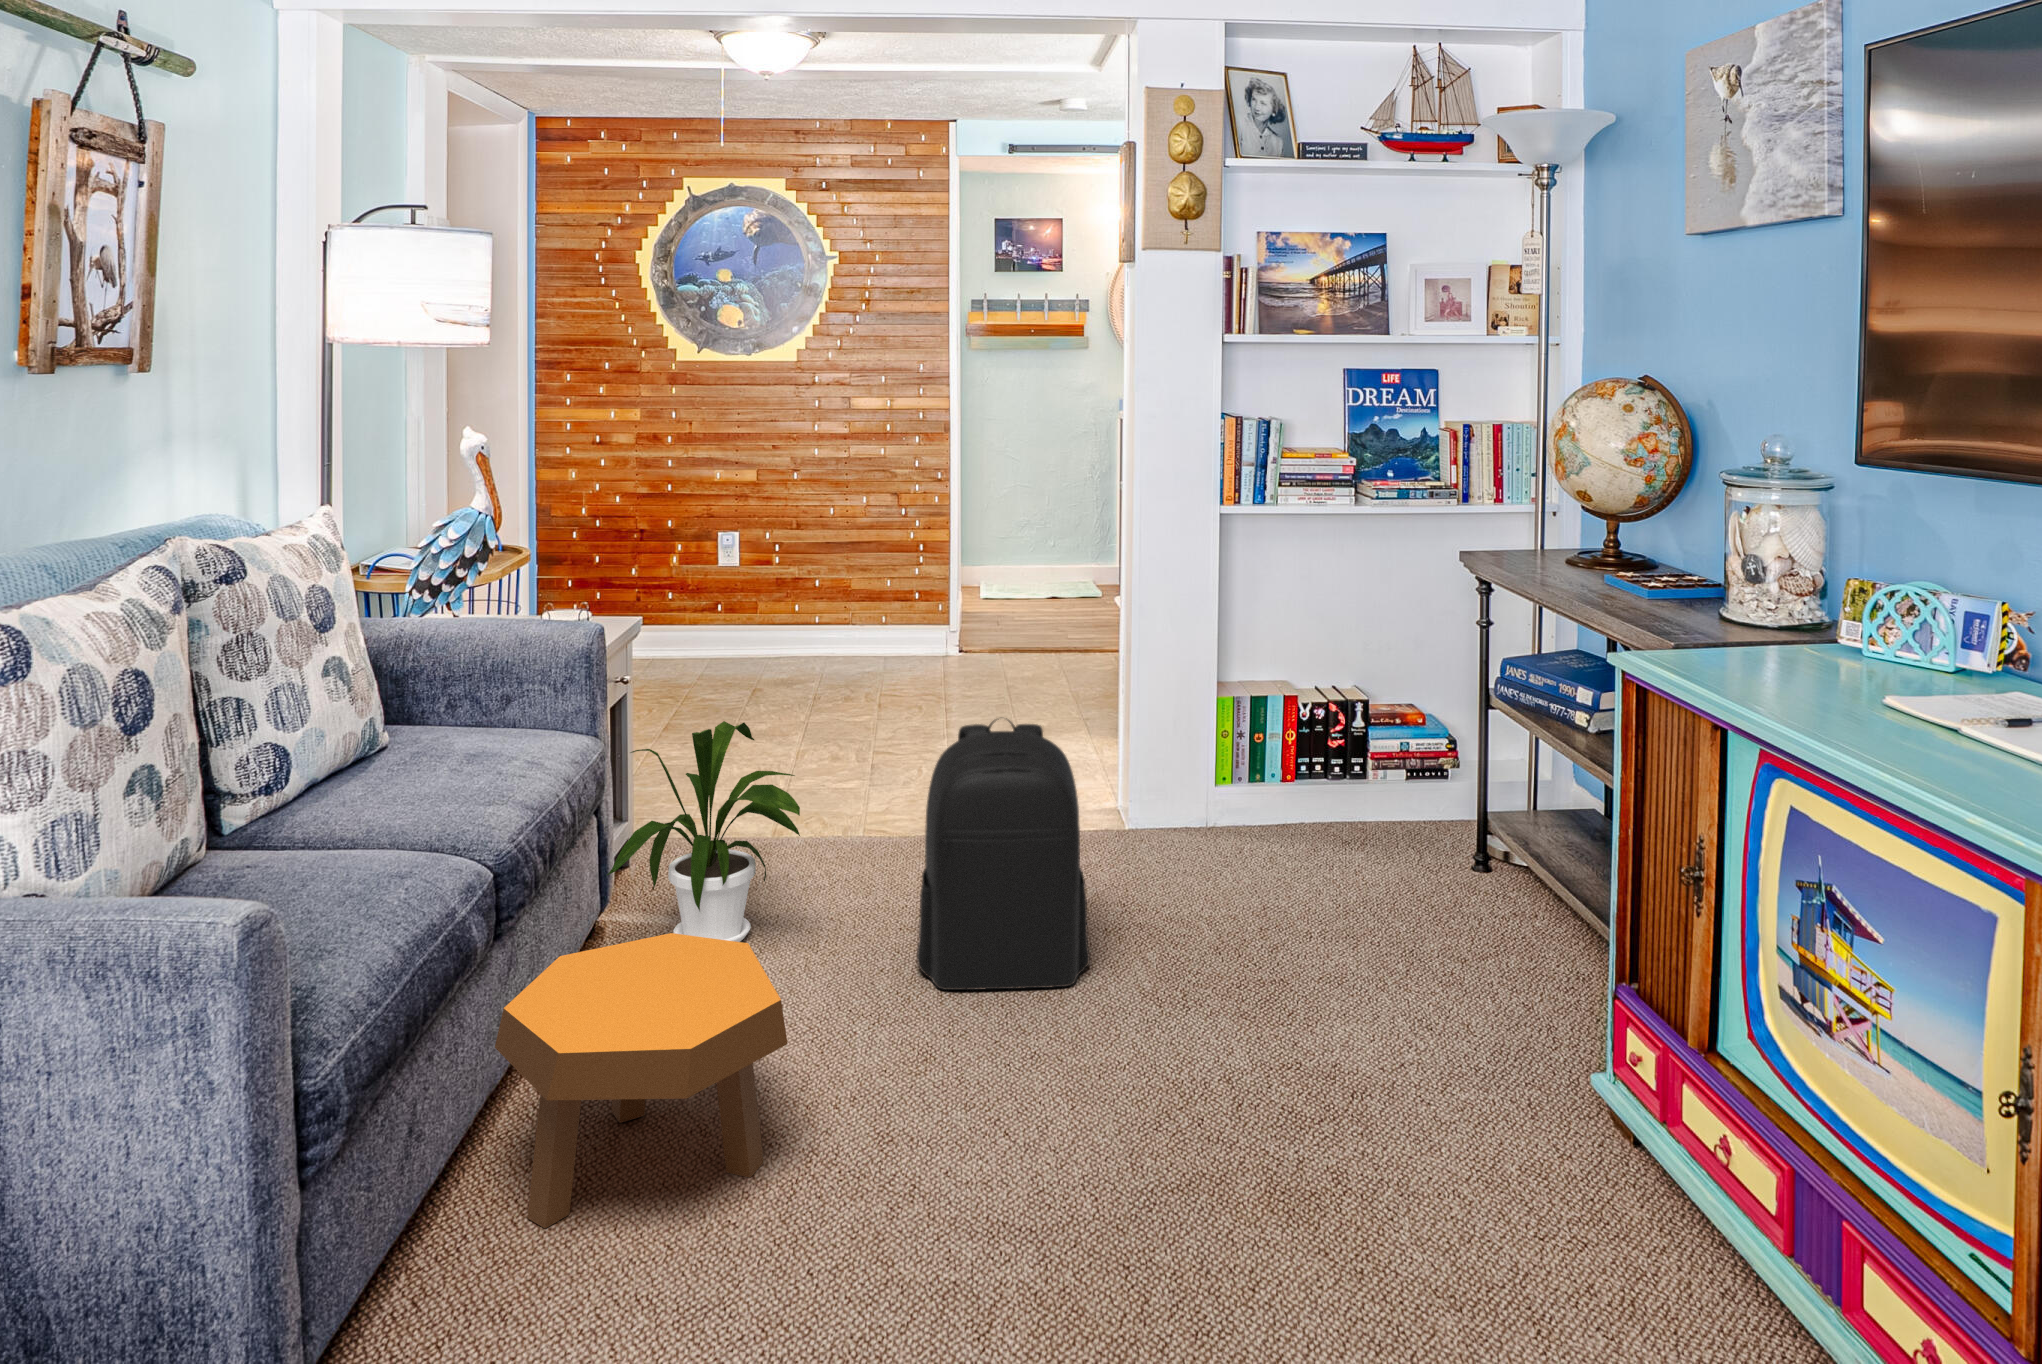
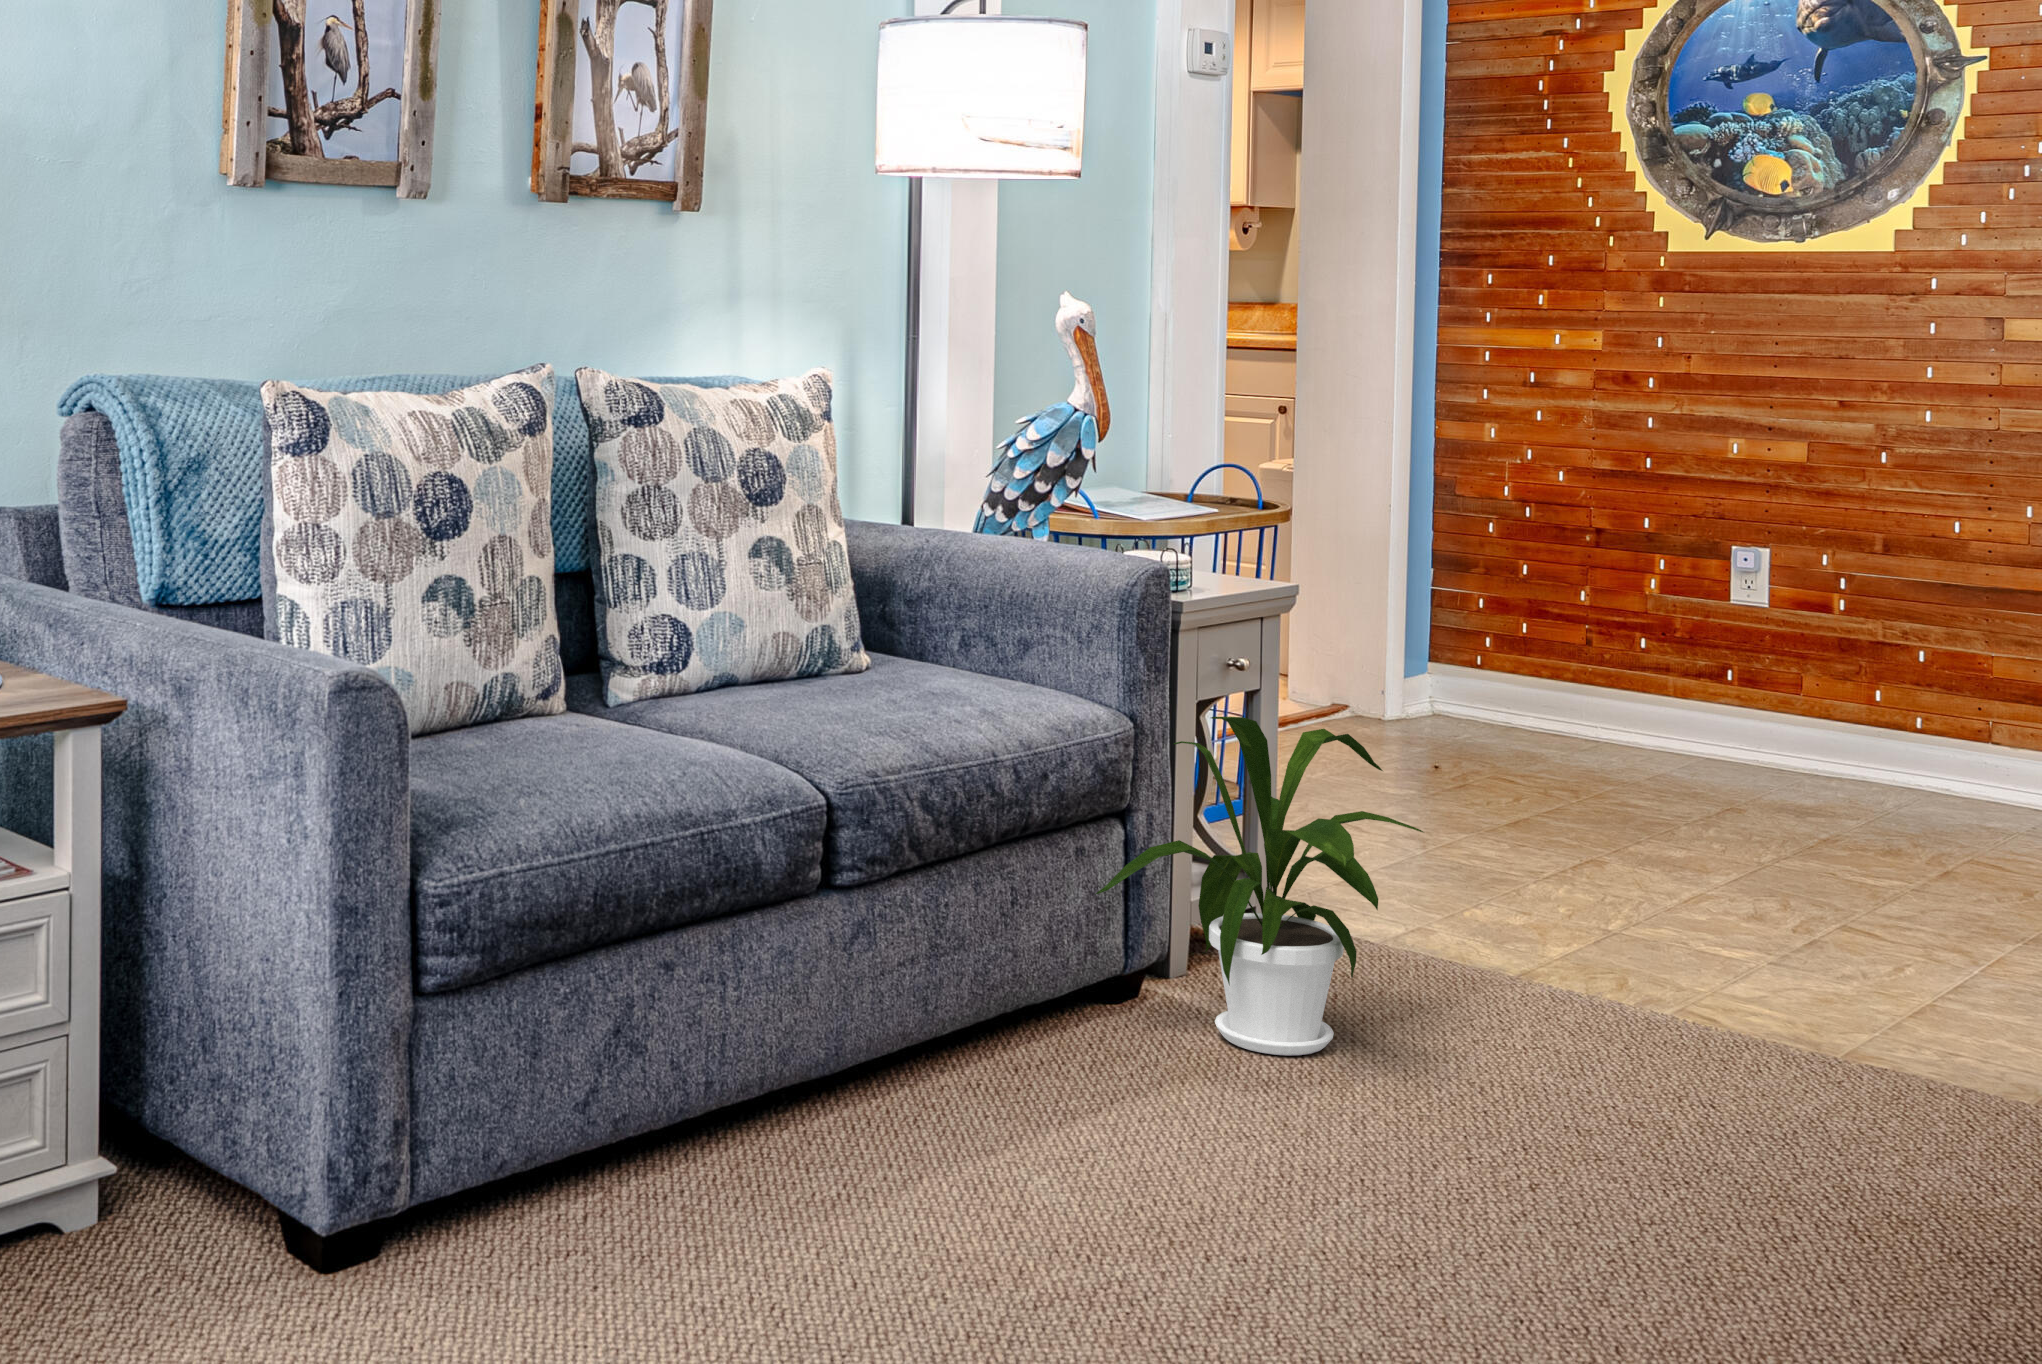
backpack: present [917,718,1090,990] -> none [1513,778,1850,1260]
footstool: present [495,933,788,1228] -> none [748,925,1123,1260]

